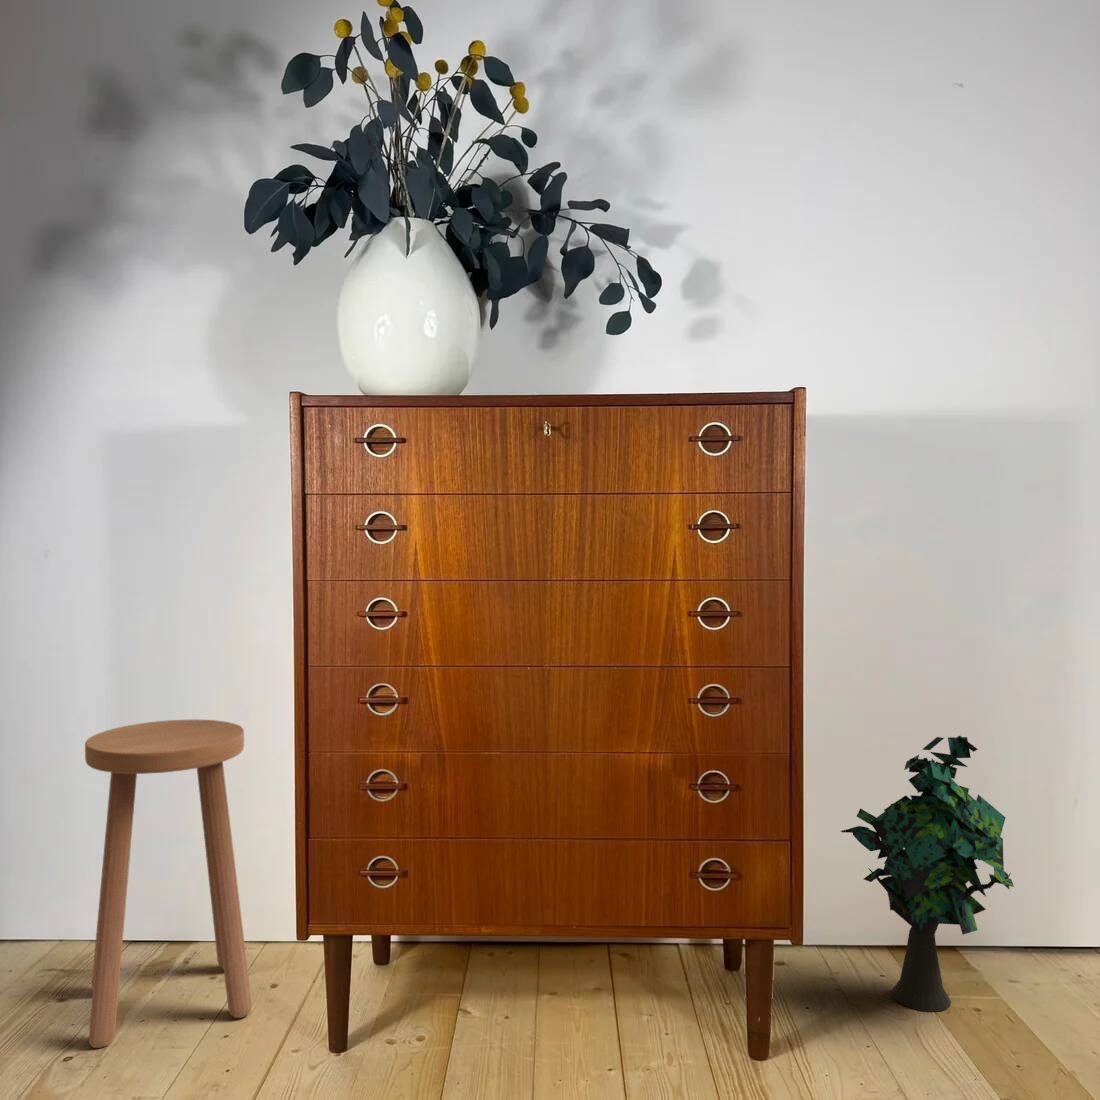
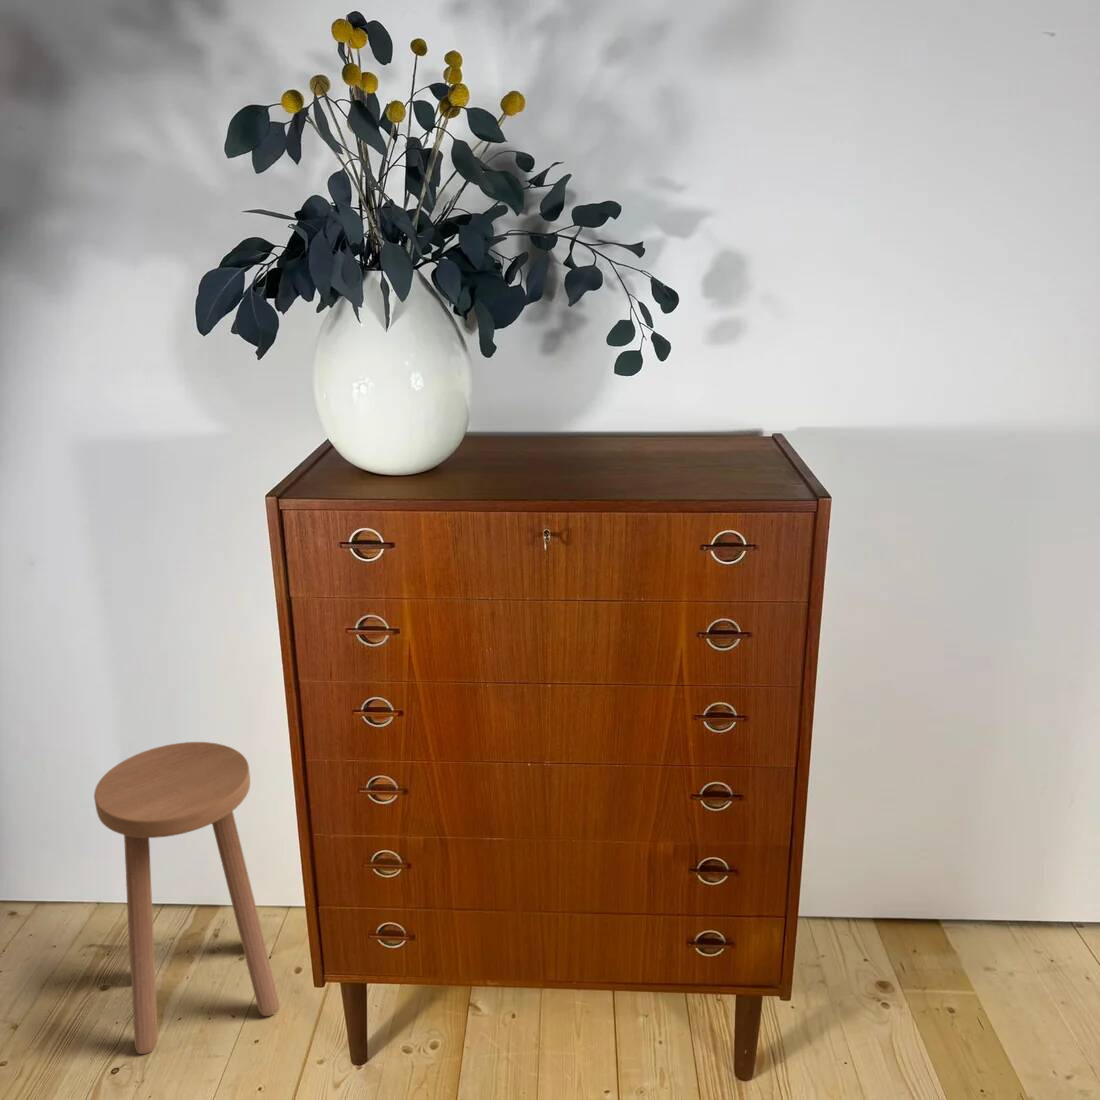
decorative plant: present [841,736,1014,1012] -> none [838,776,1002,1015]

